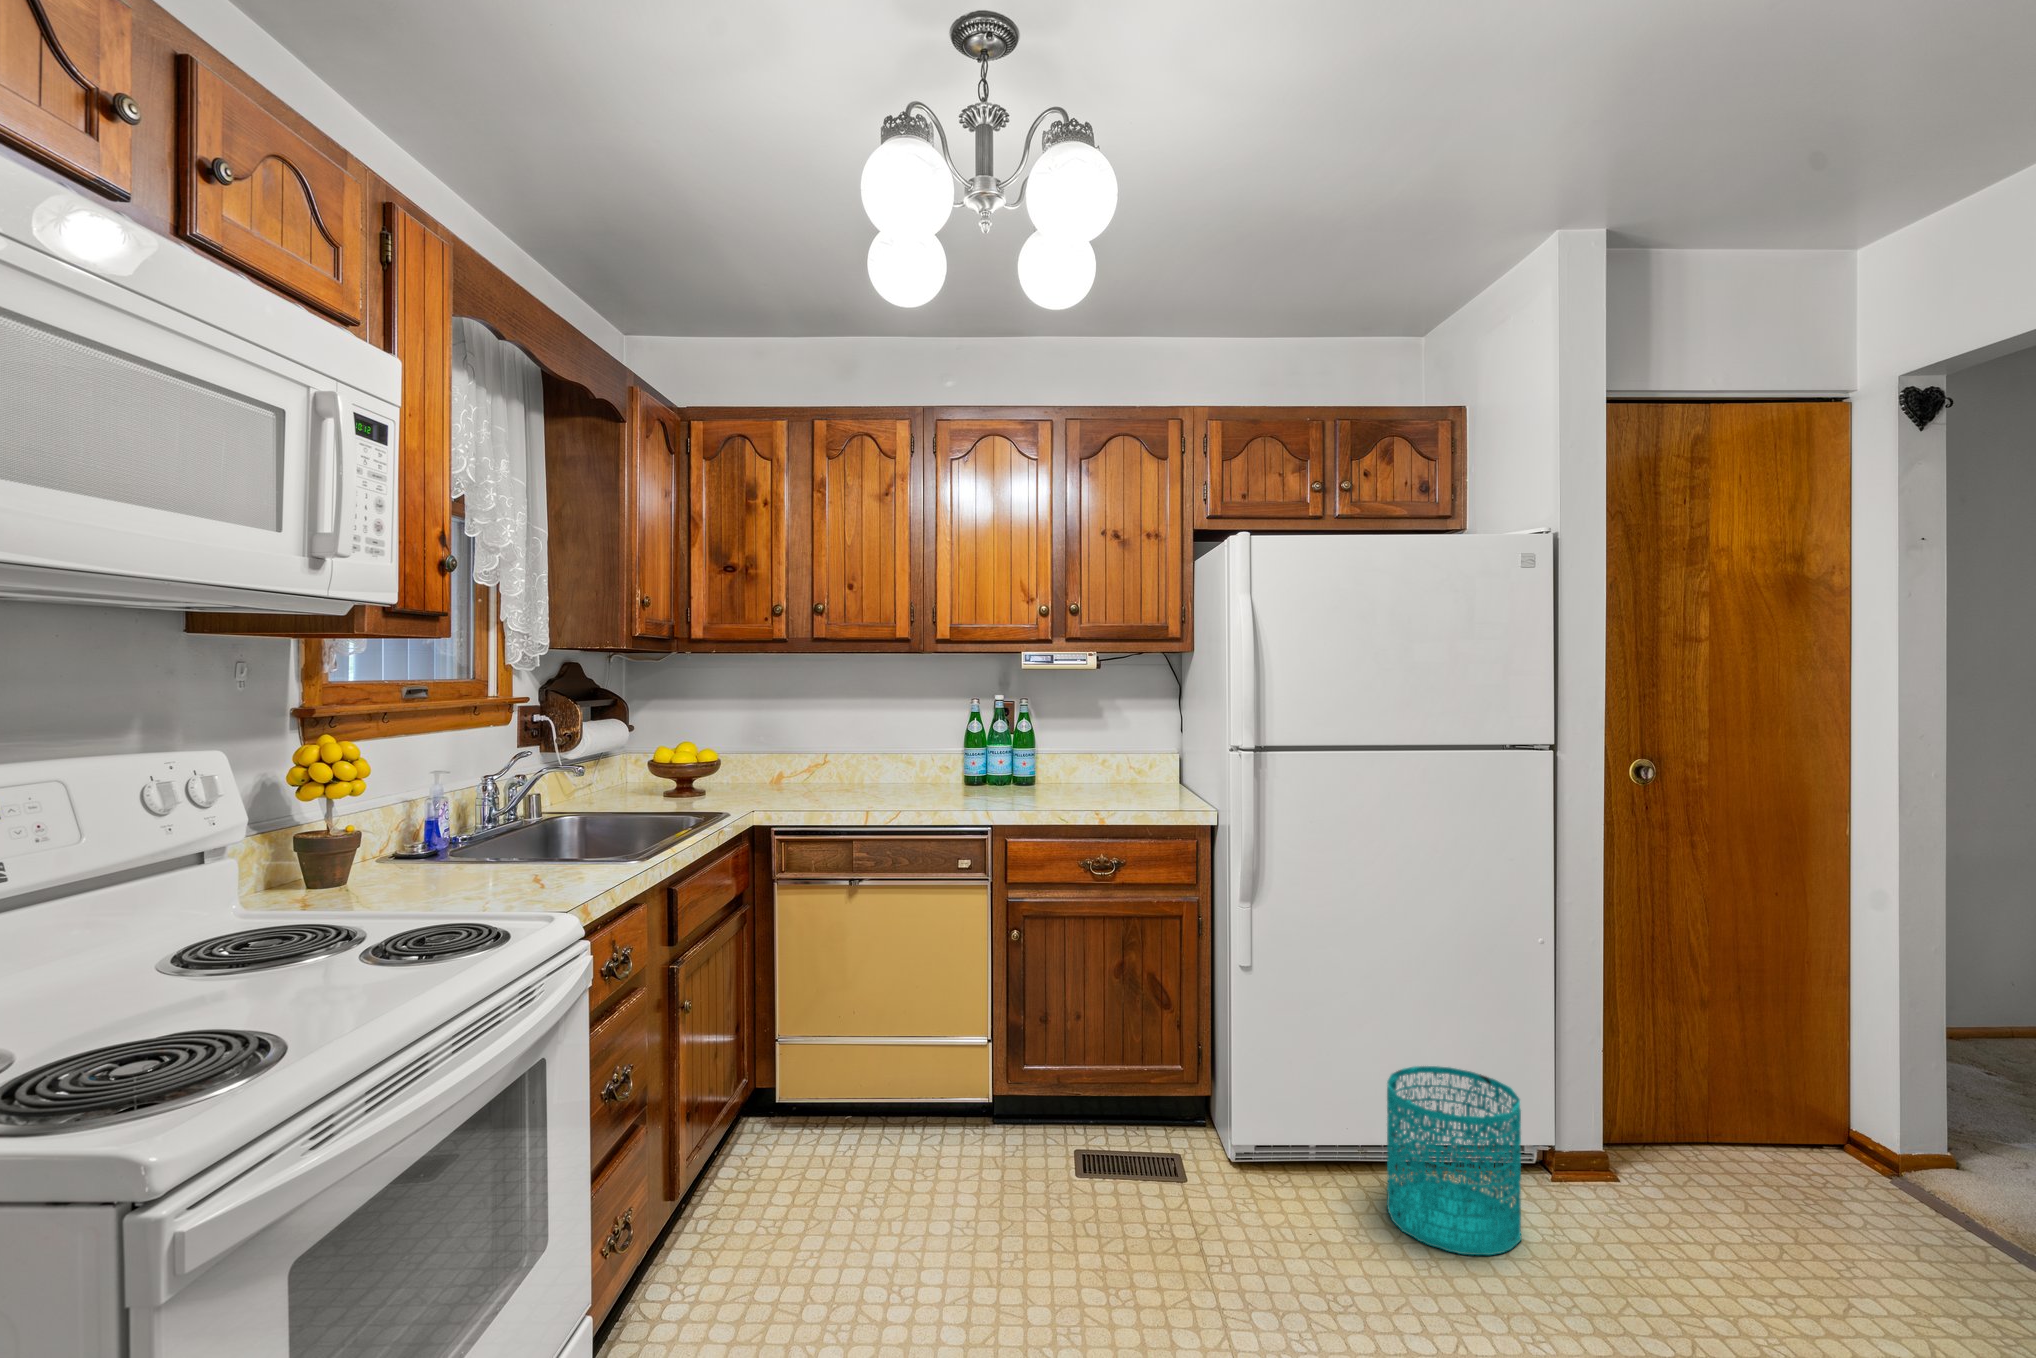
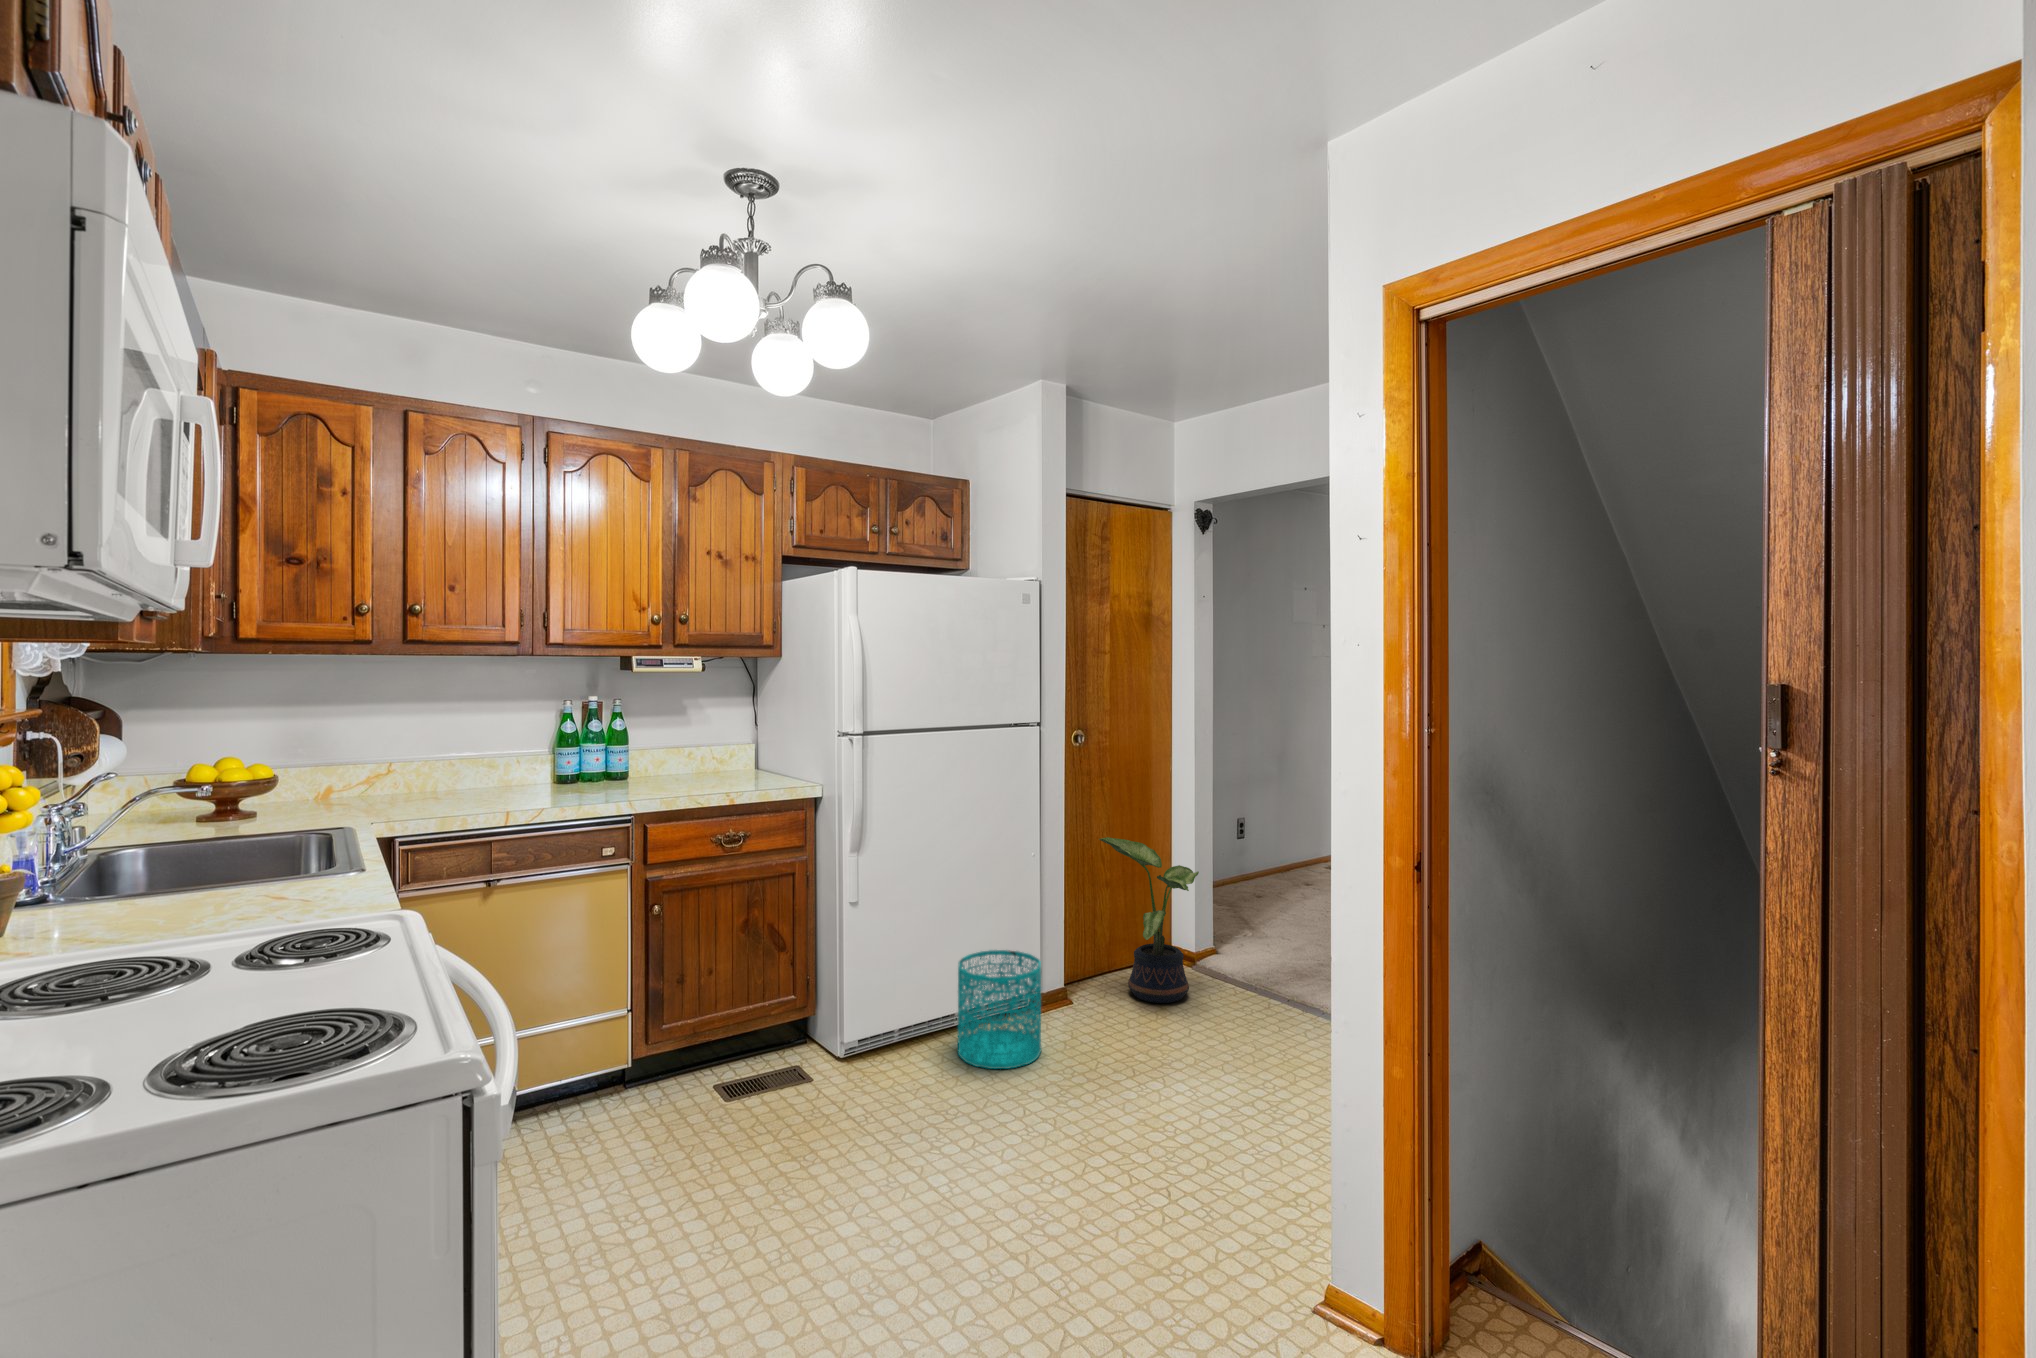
potted plant: none [1680,928,1893,1229] -> present [1099,837,1199,1003]

